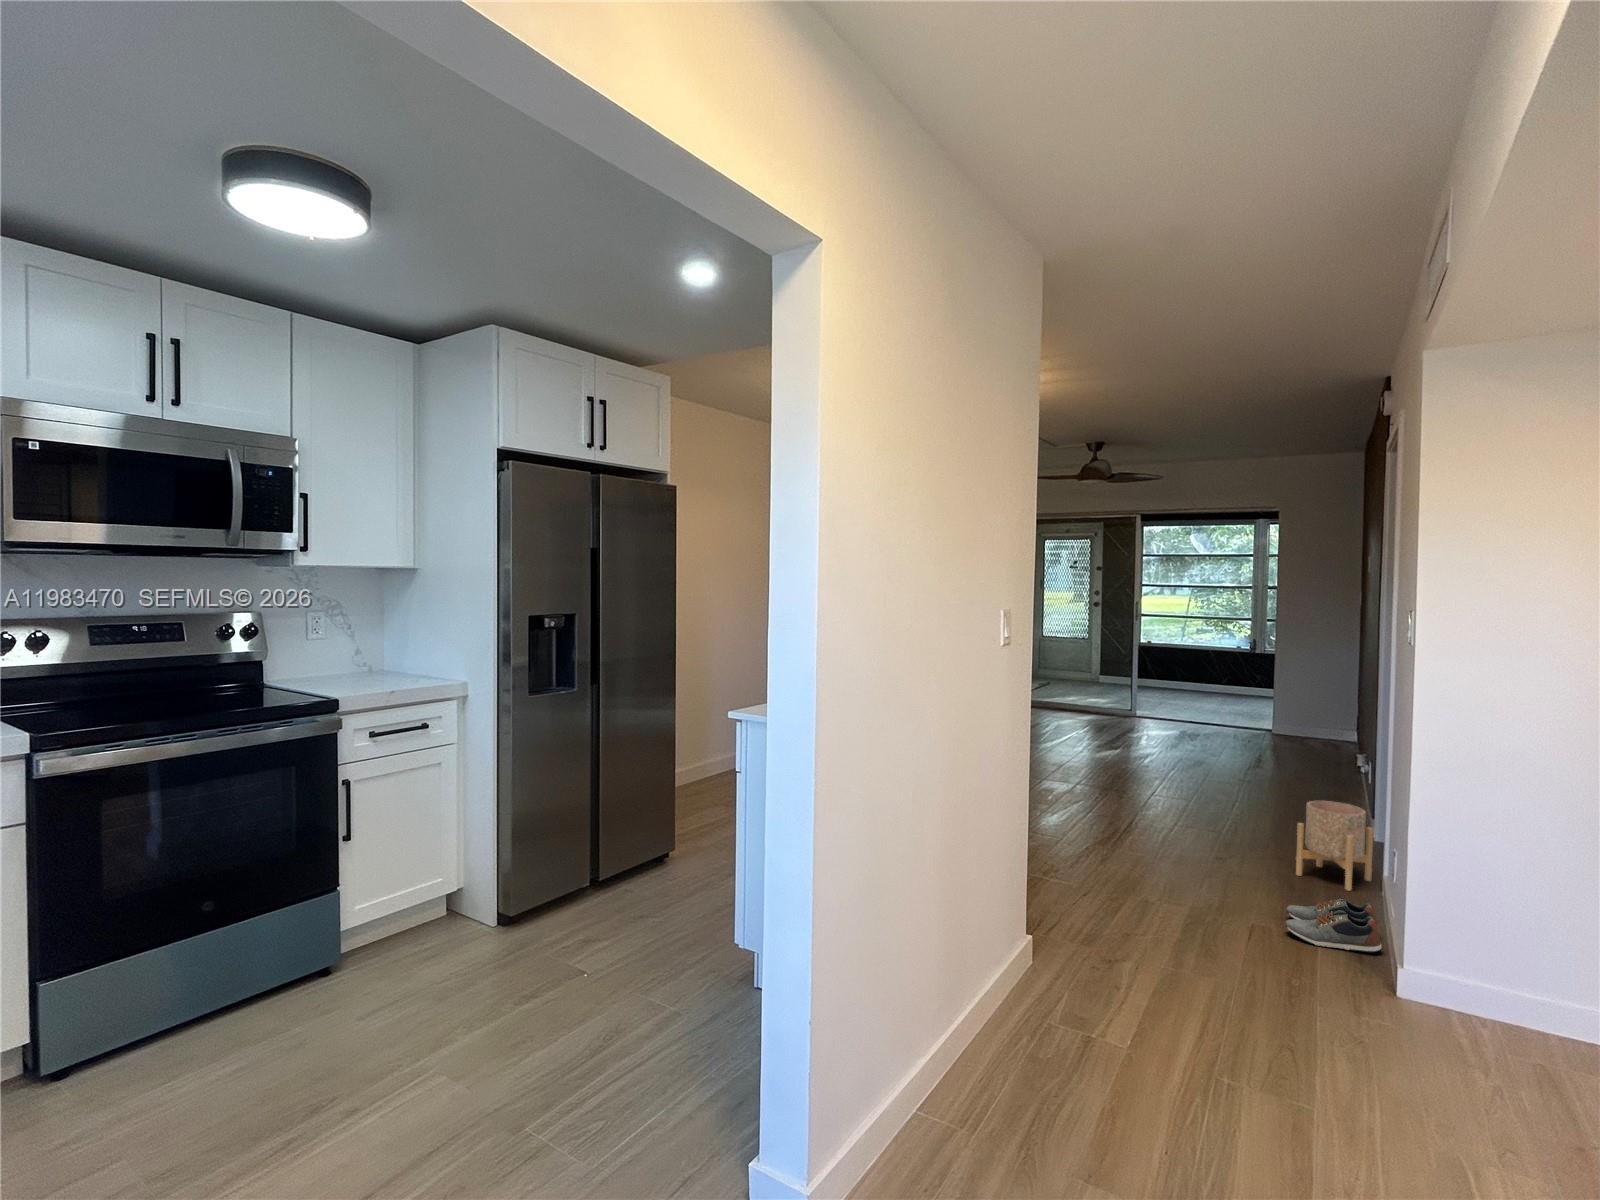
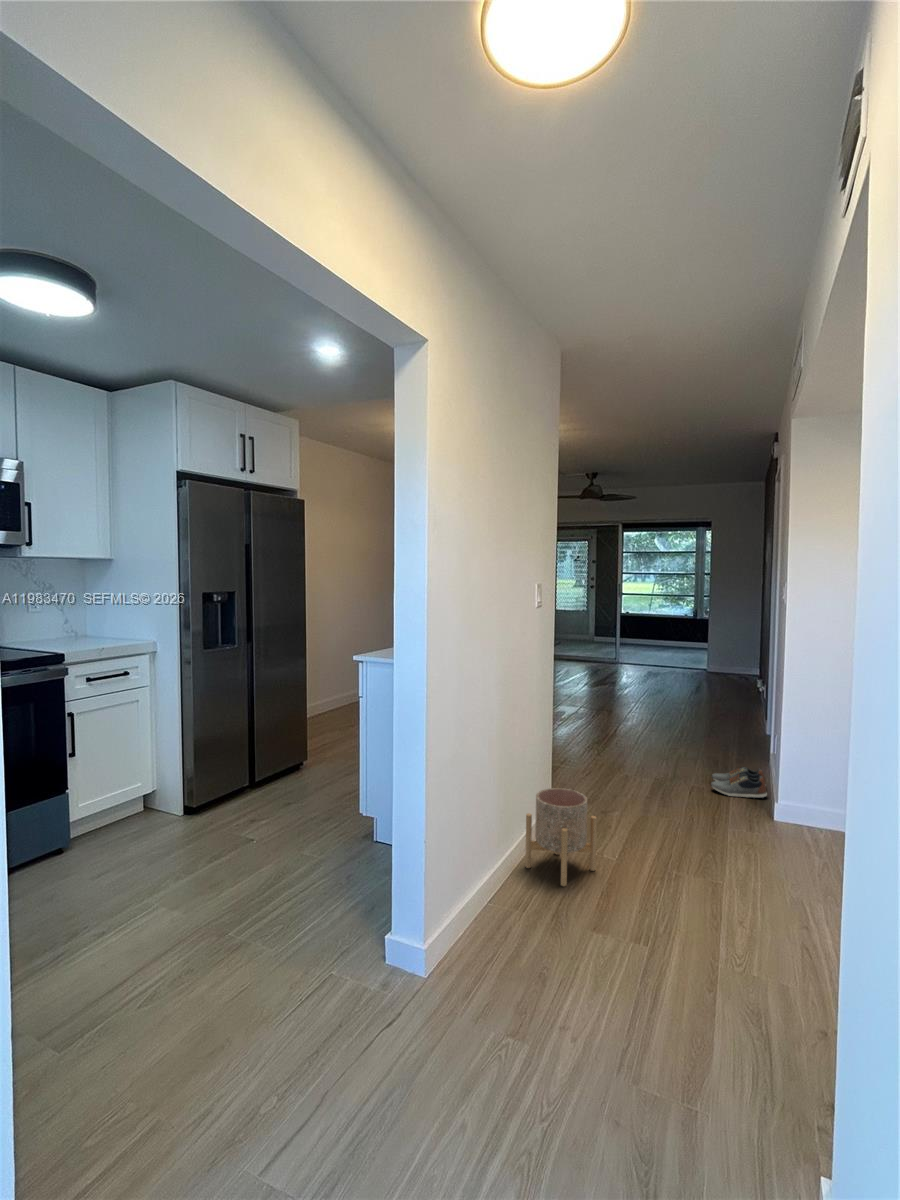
planter: present [1296,801,1373,891] -> present [525,788,597,886]

